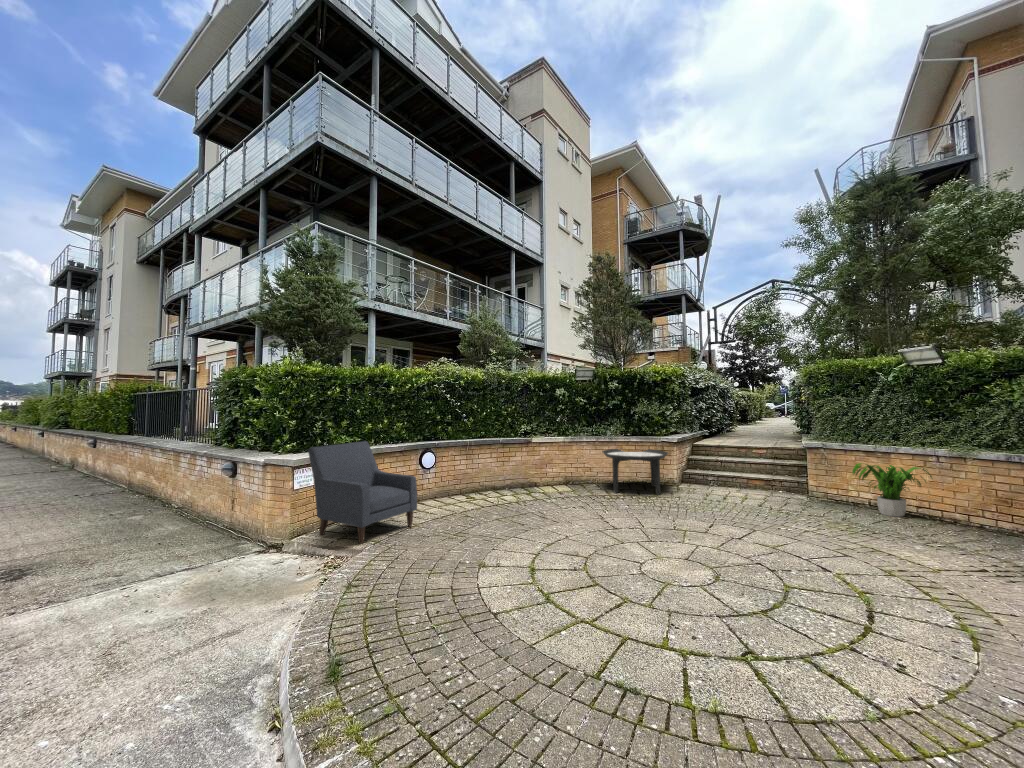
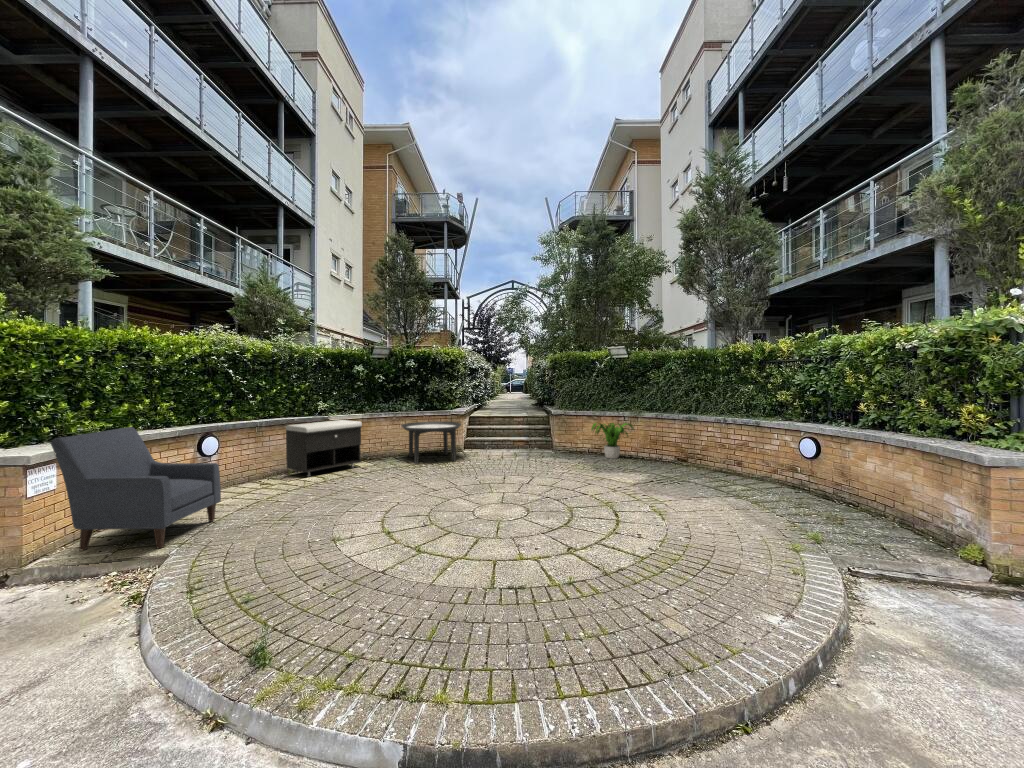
storage bench: none [495,443,561,494] -> present [286,420,362,476]

